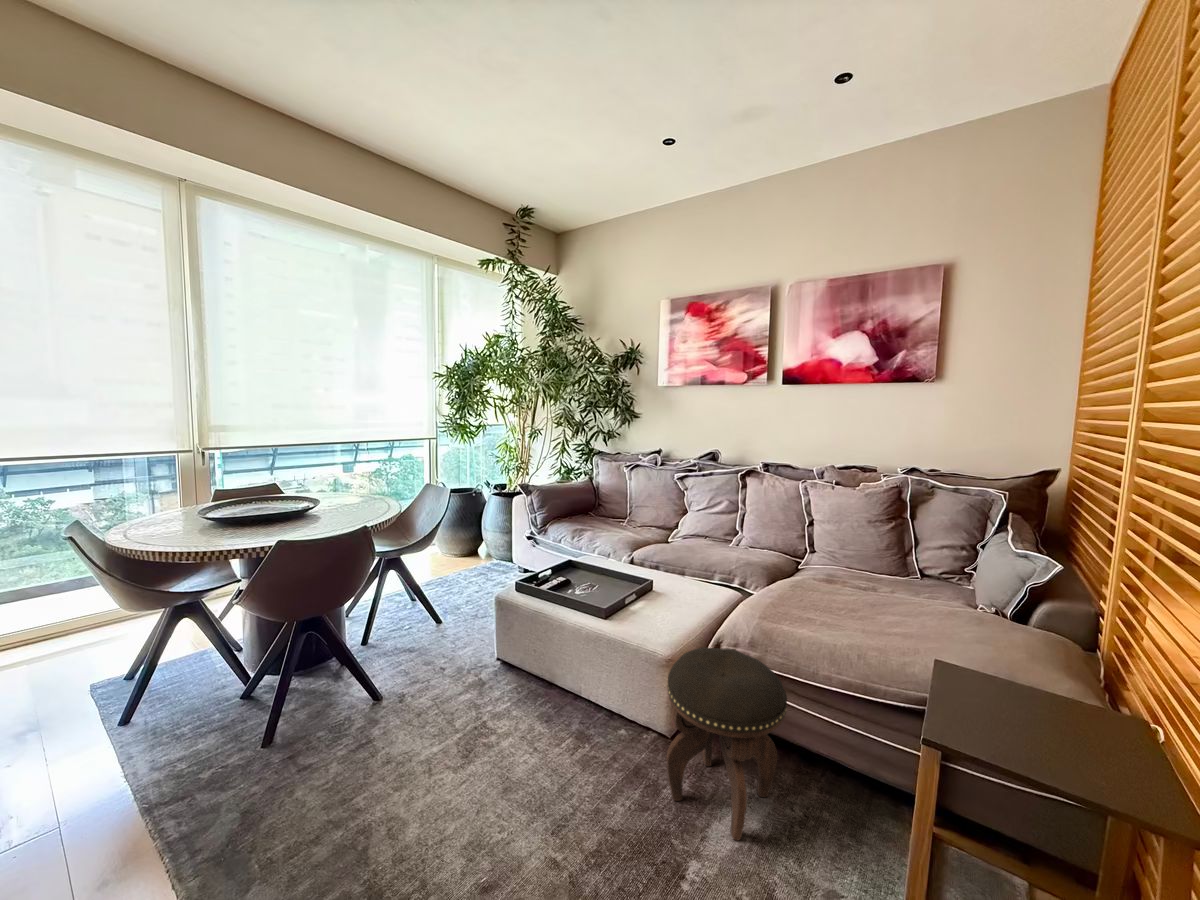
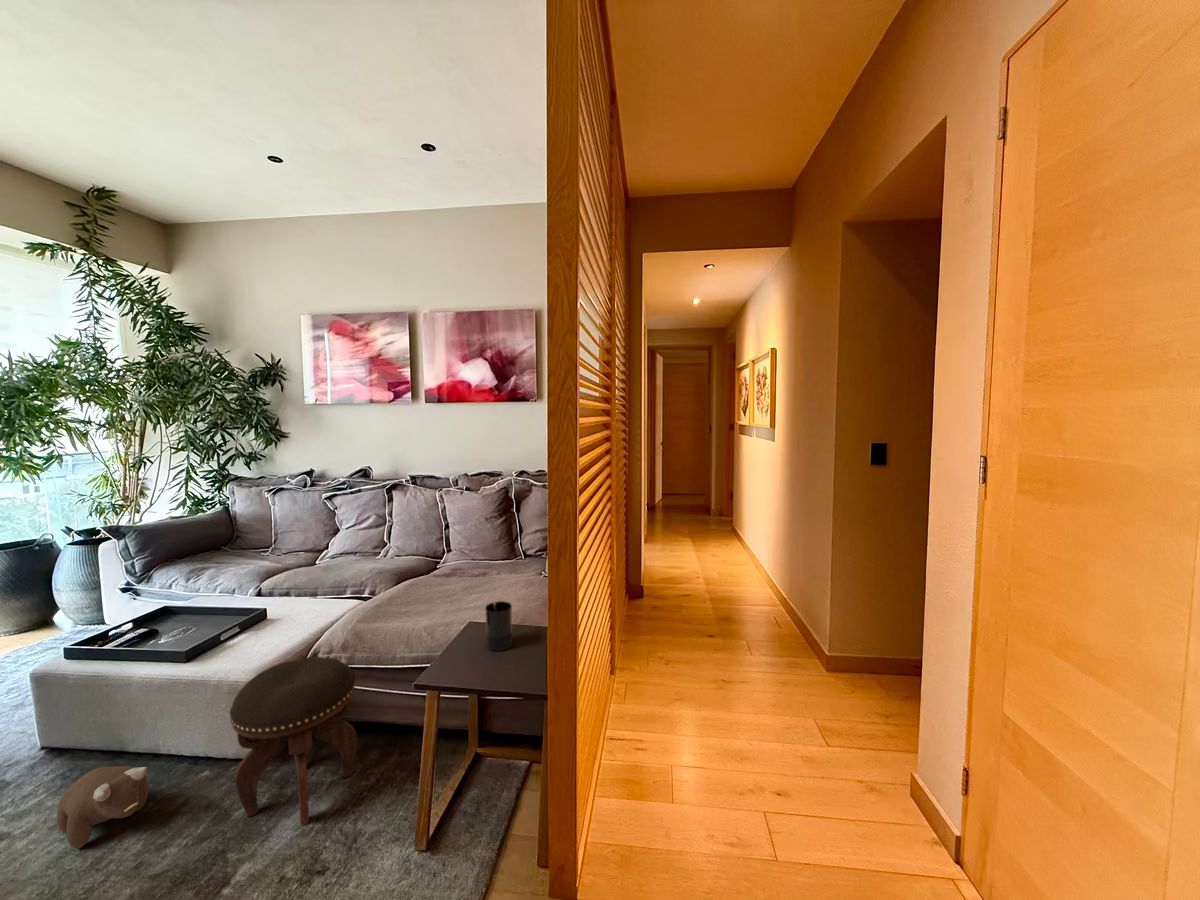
candle: none [1011,645,1069,731] -> present [485,601,512,651]
plush toy: none [525,698,591,767] -> present [57,766,149,848]

